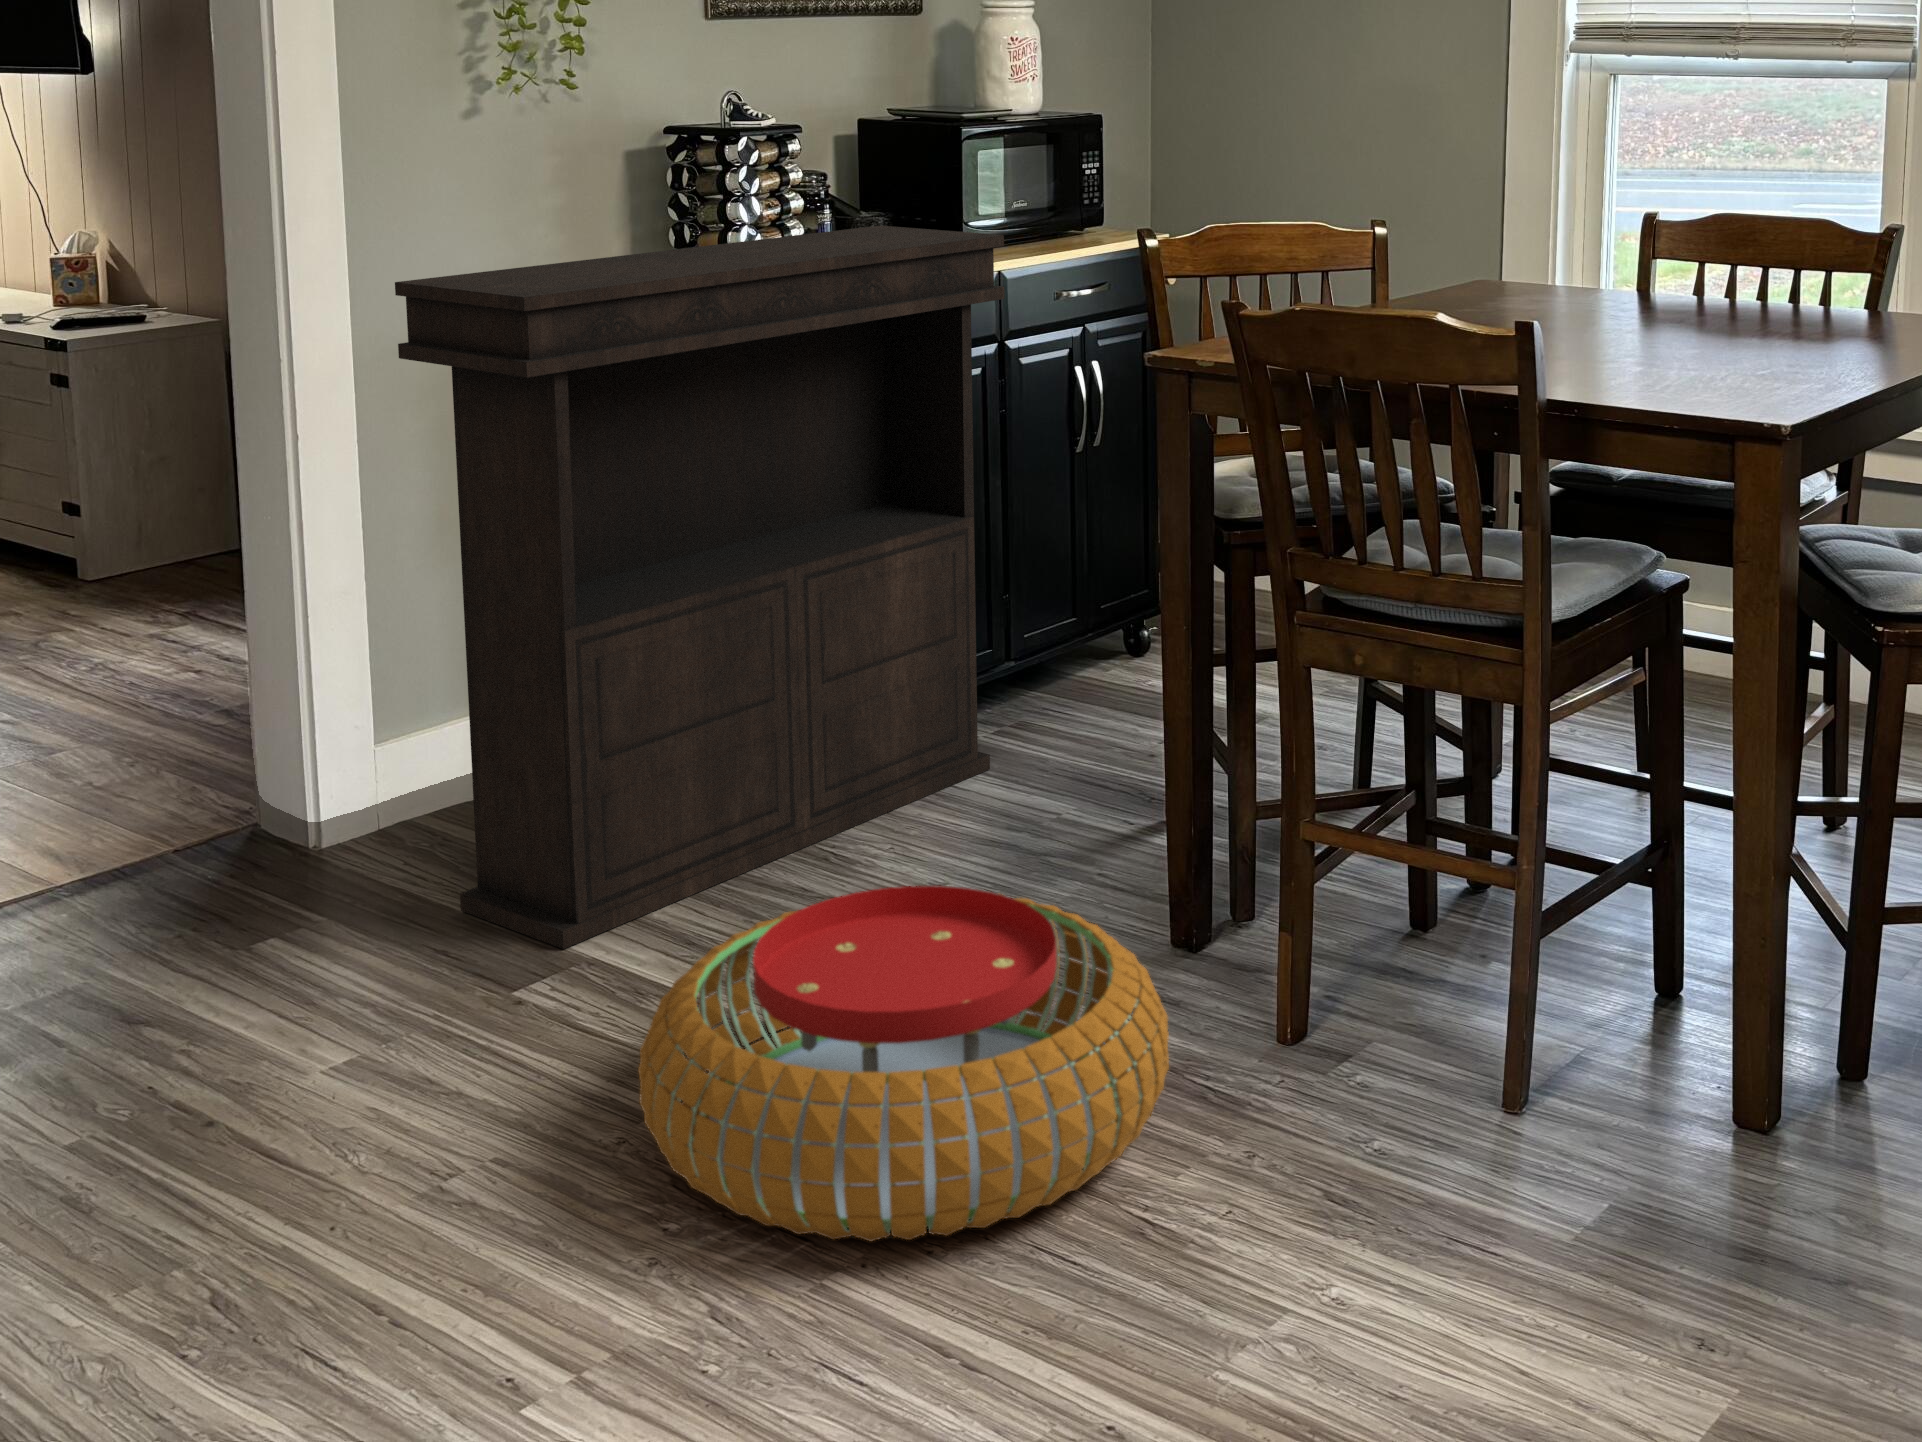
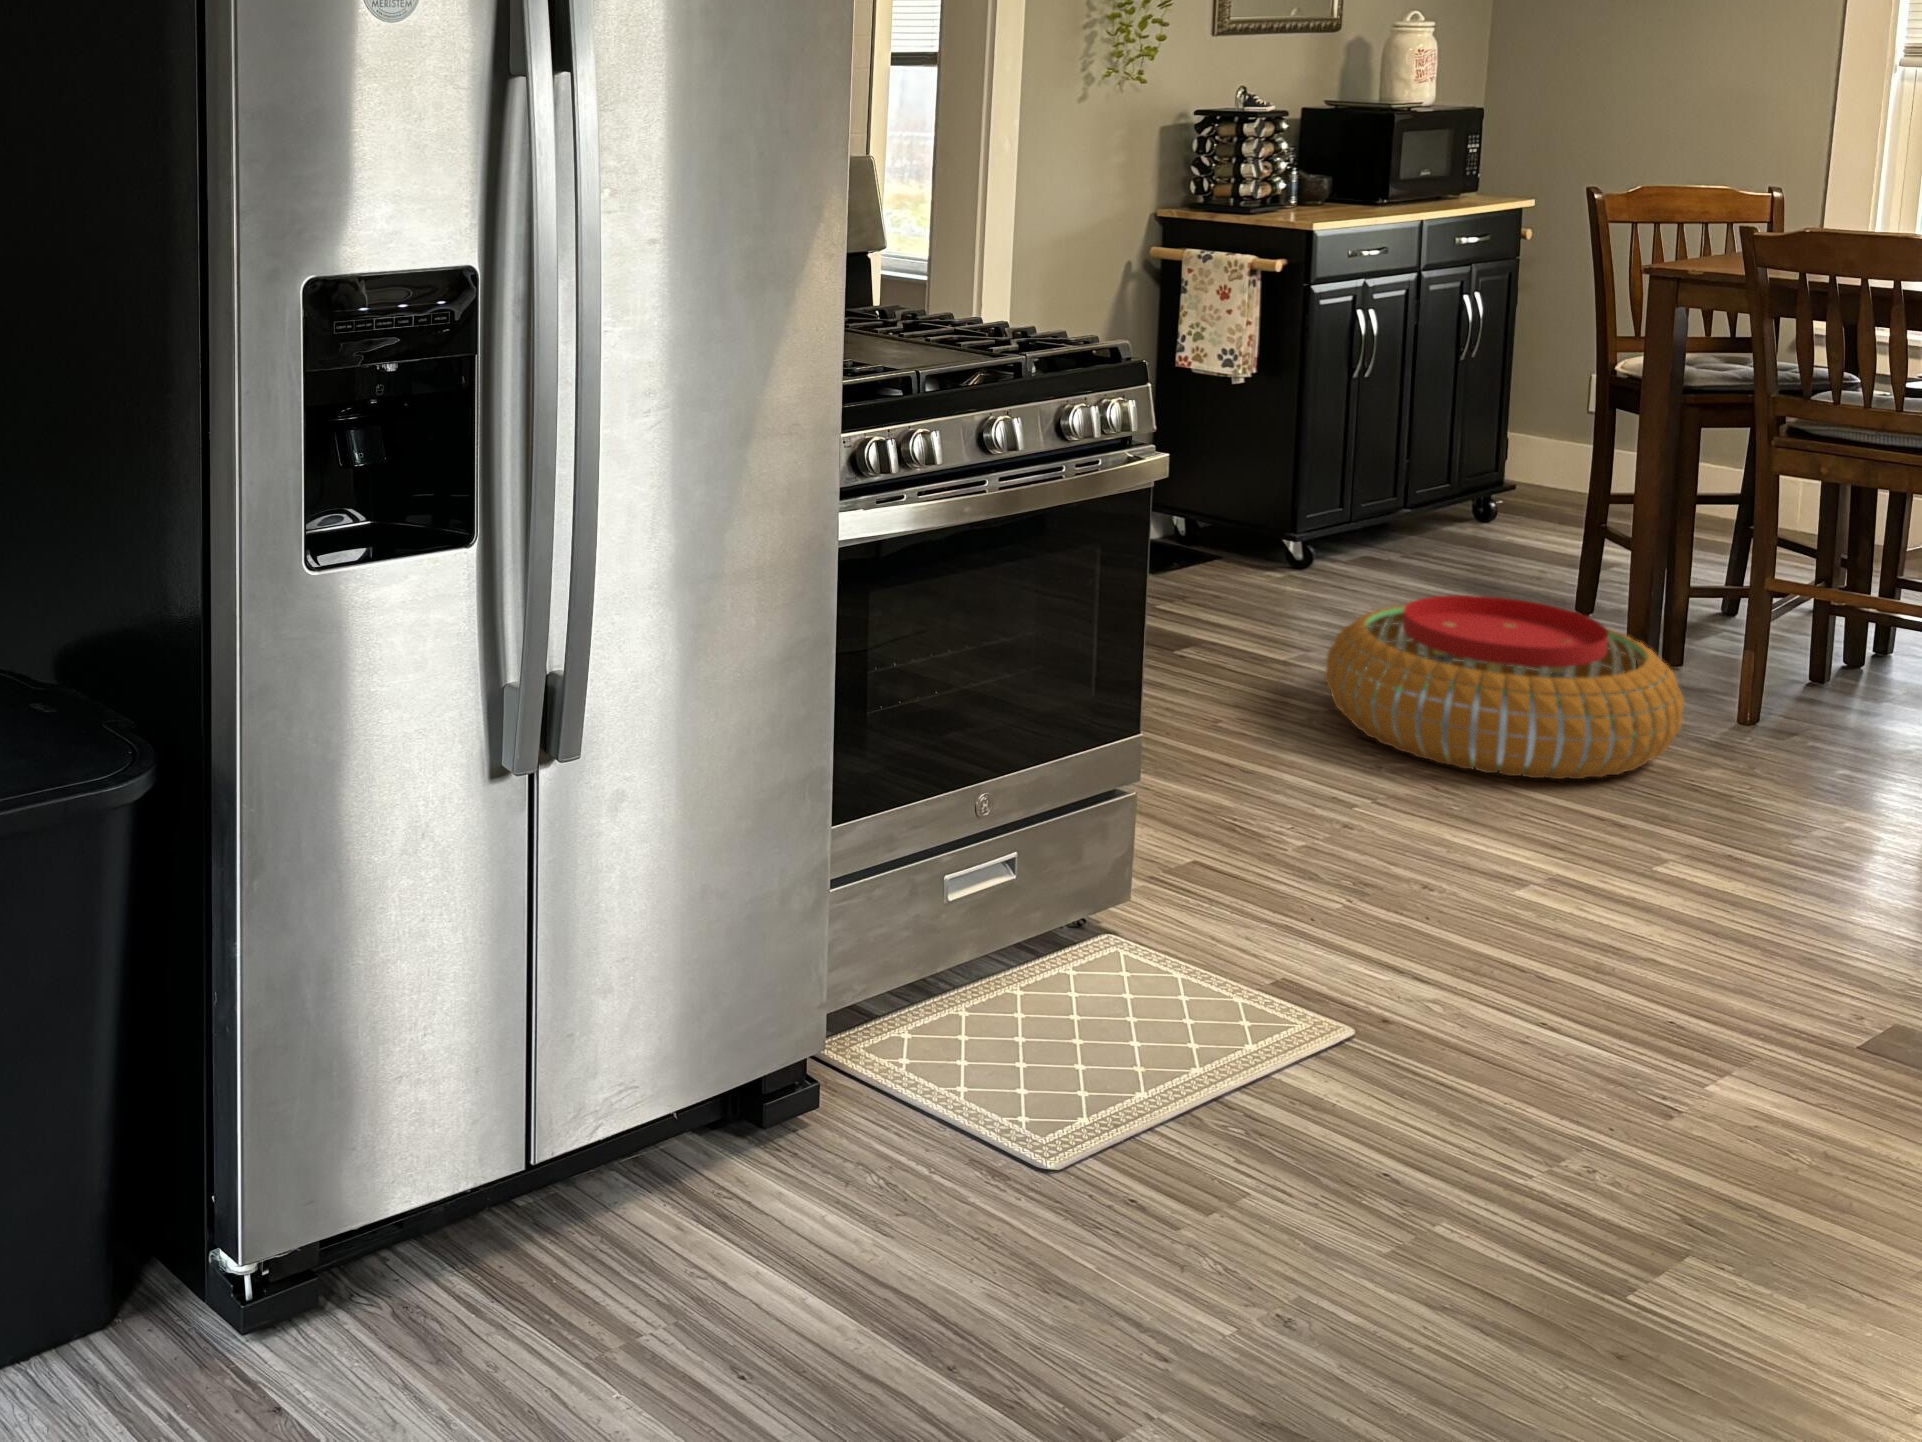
console table: present [395,226,1005,949] -> none [1100,184,1460,634]

